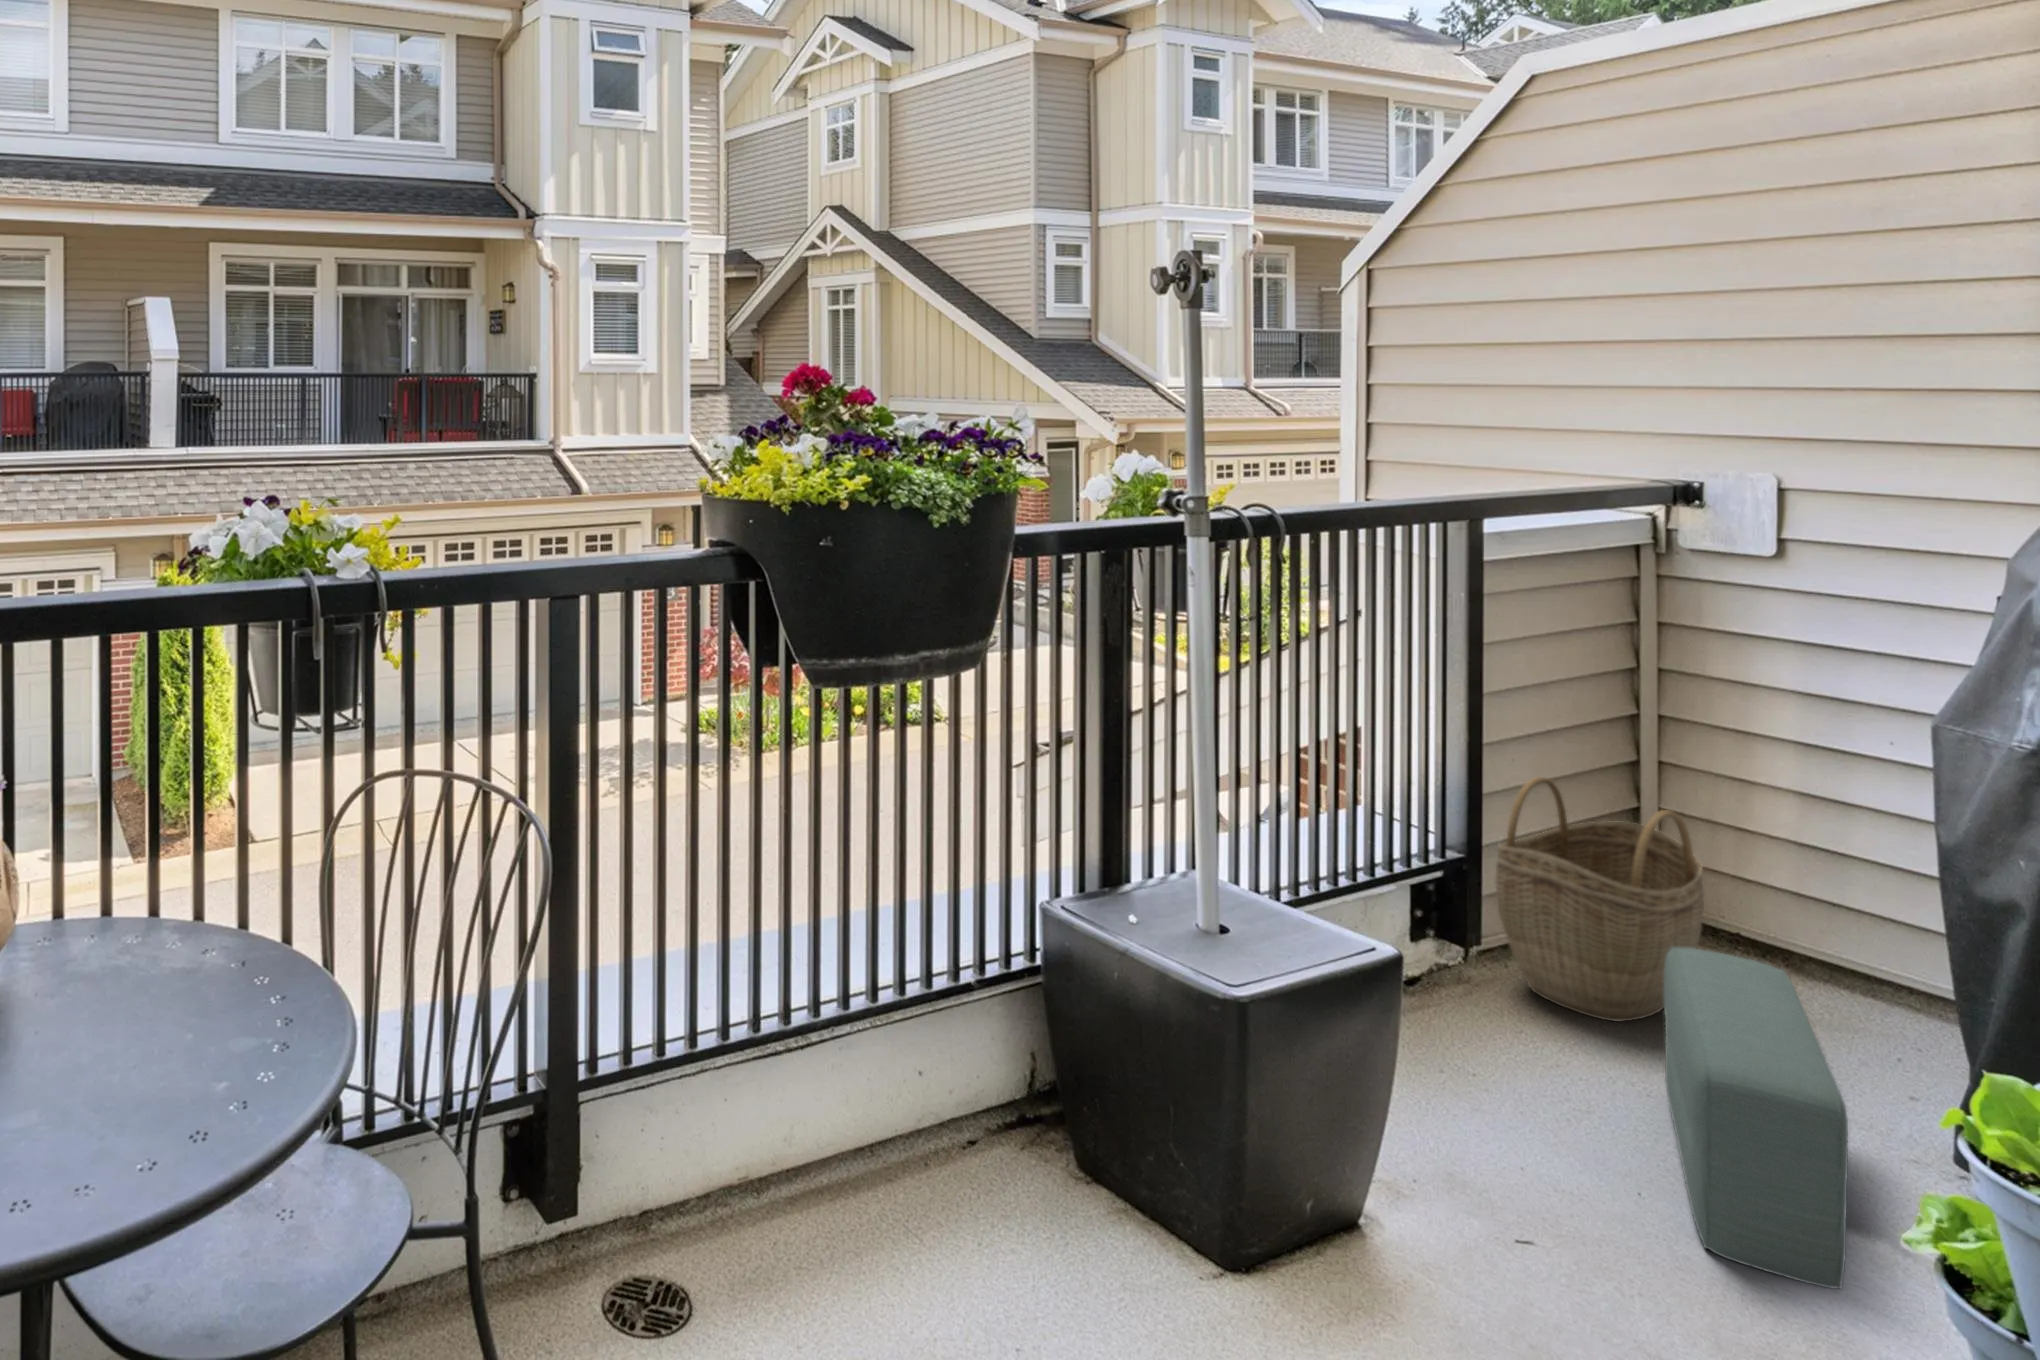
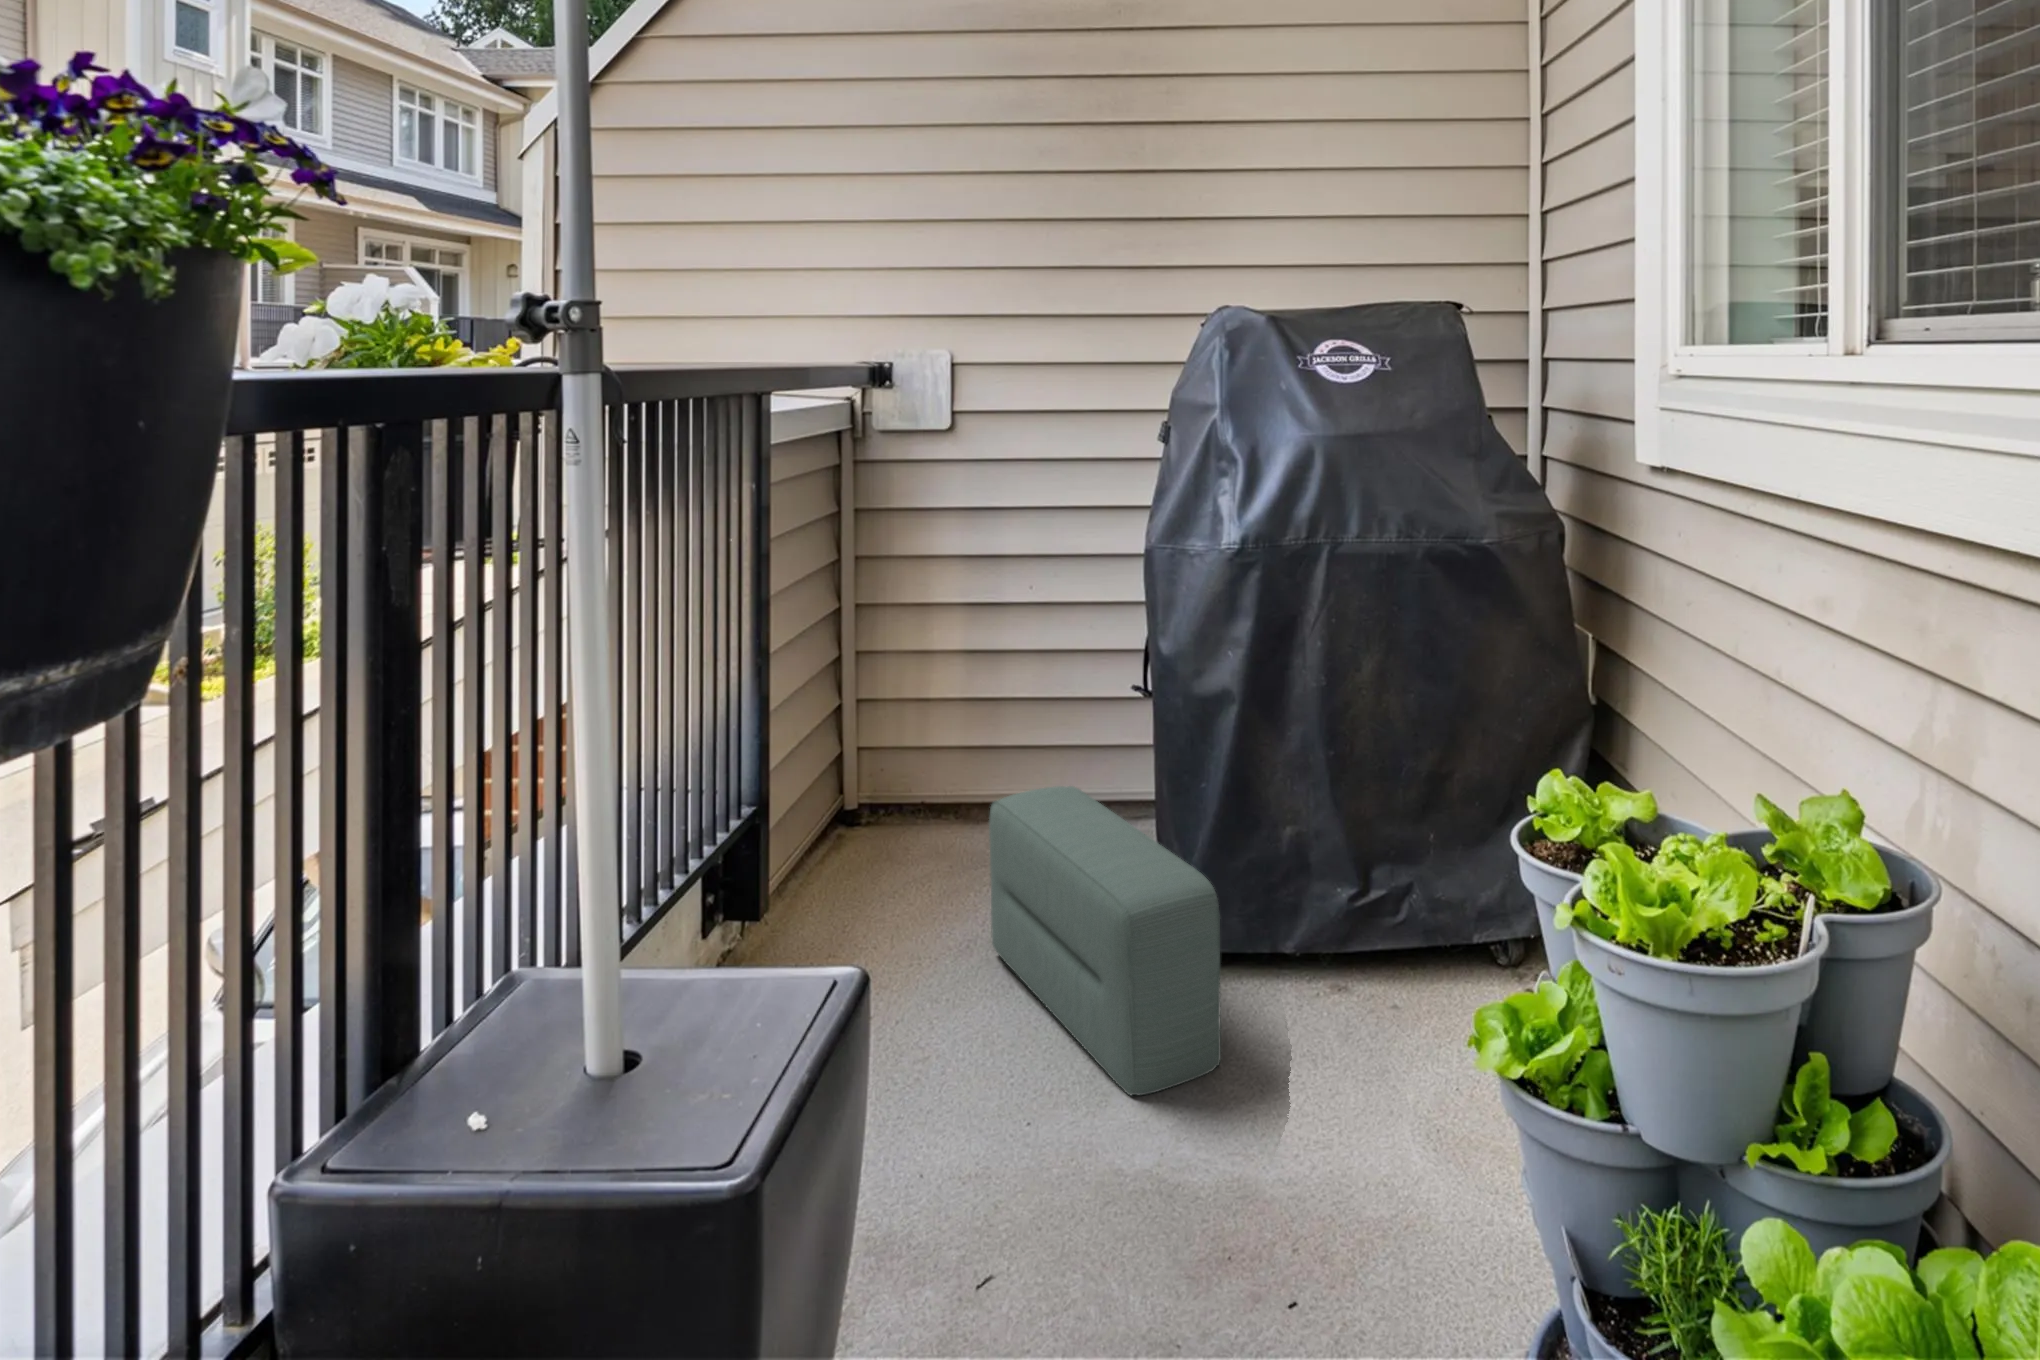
woven basket: present [1495,777,1704,1022] -> none [792,673,950,914]

